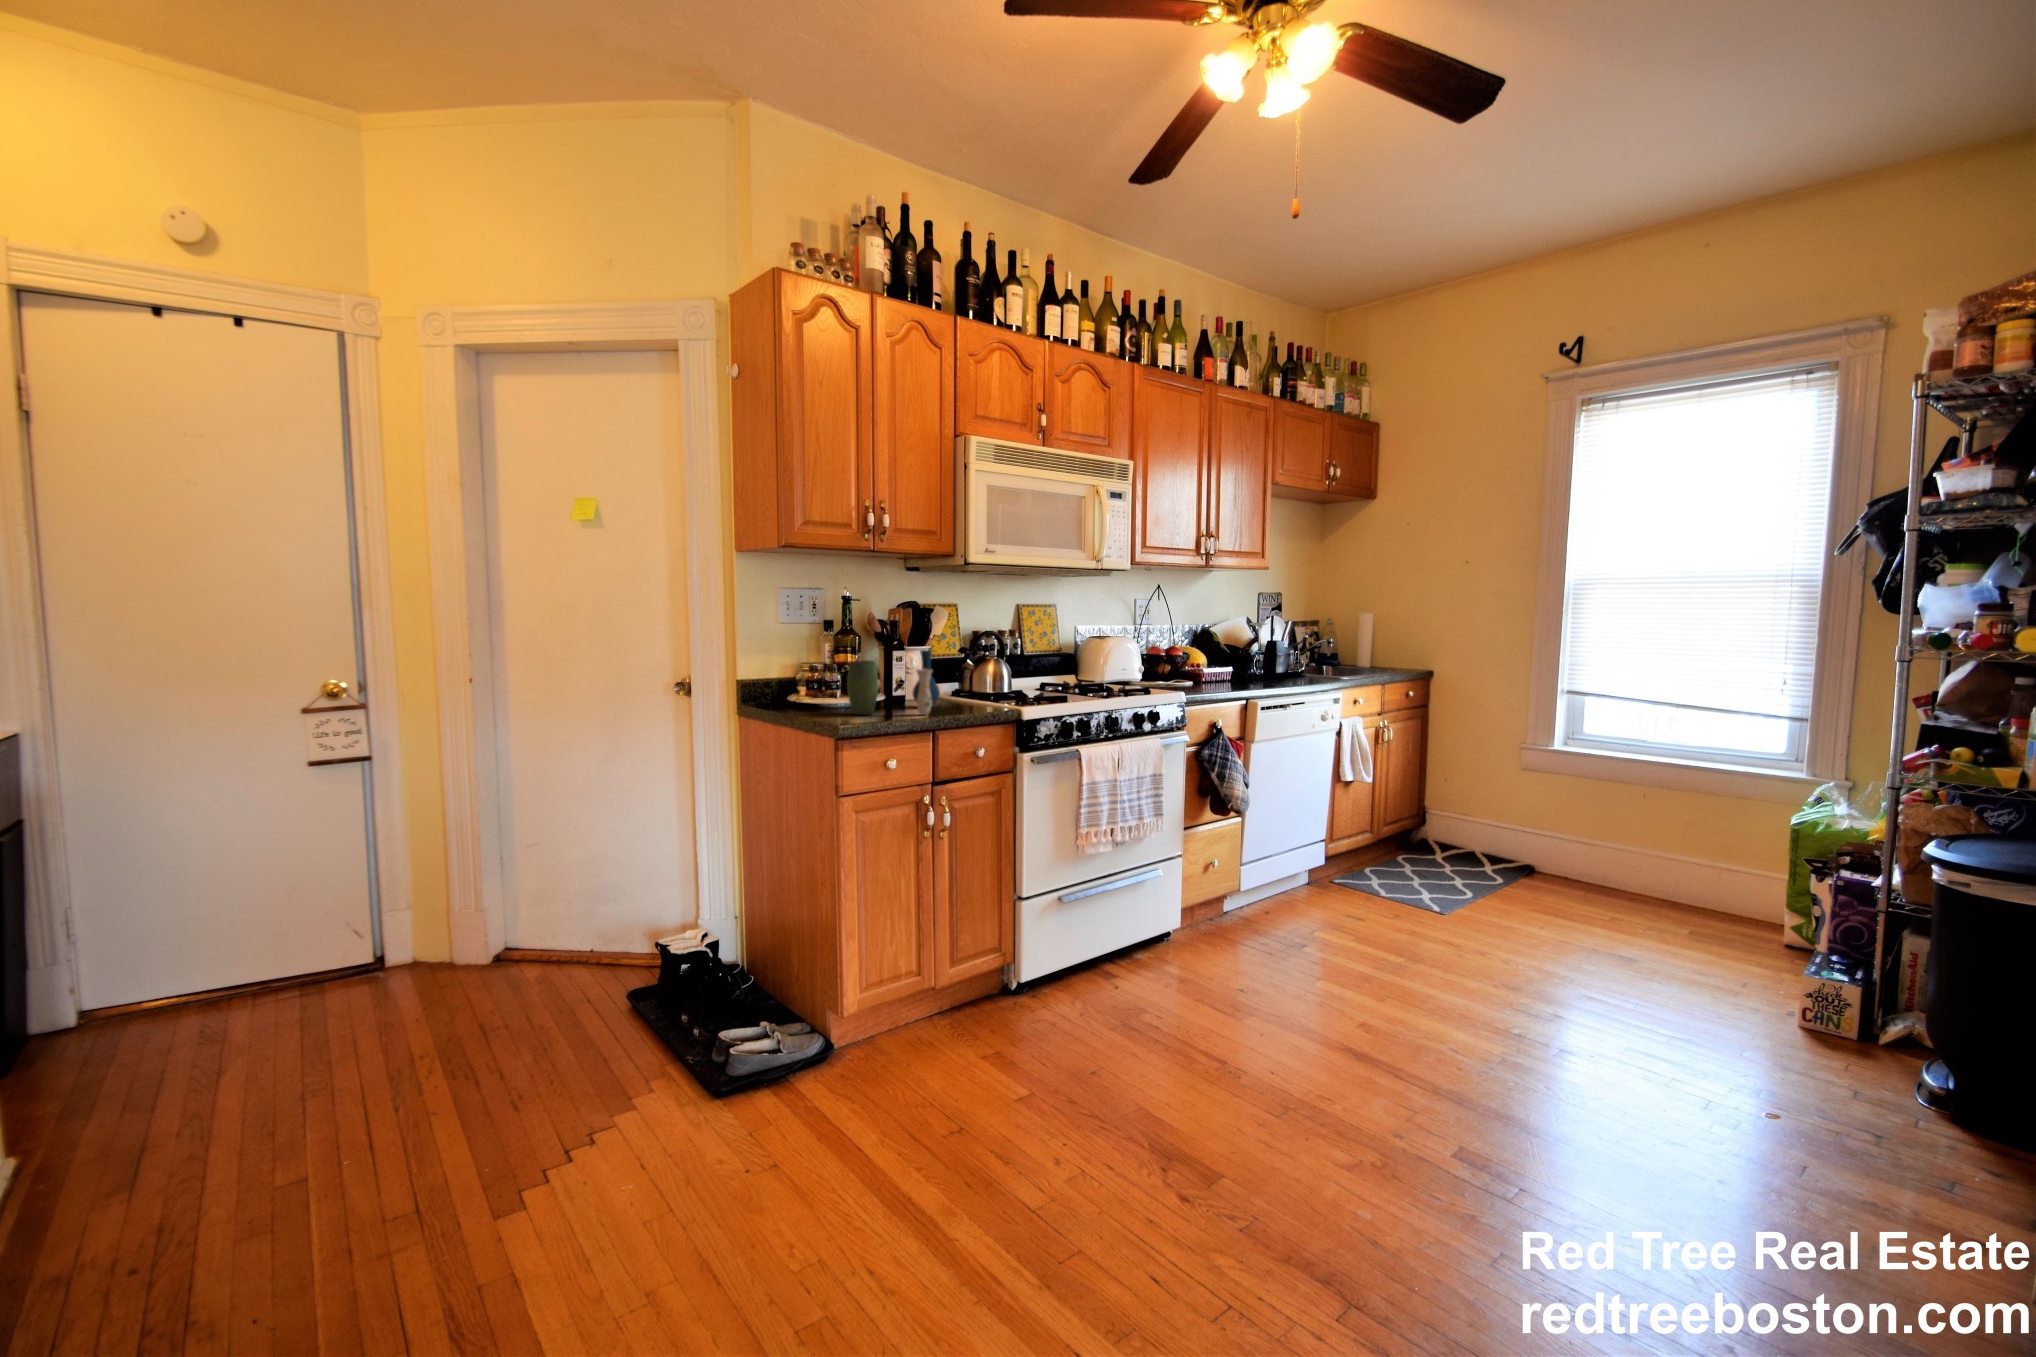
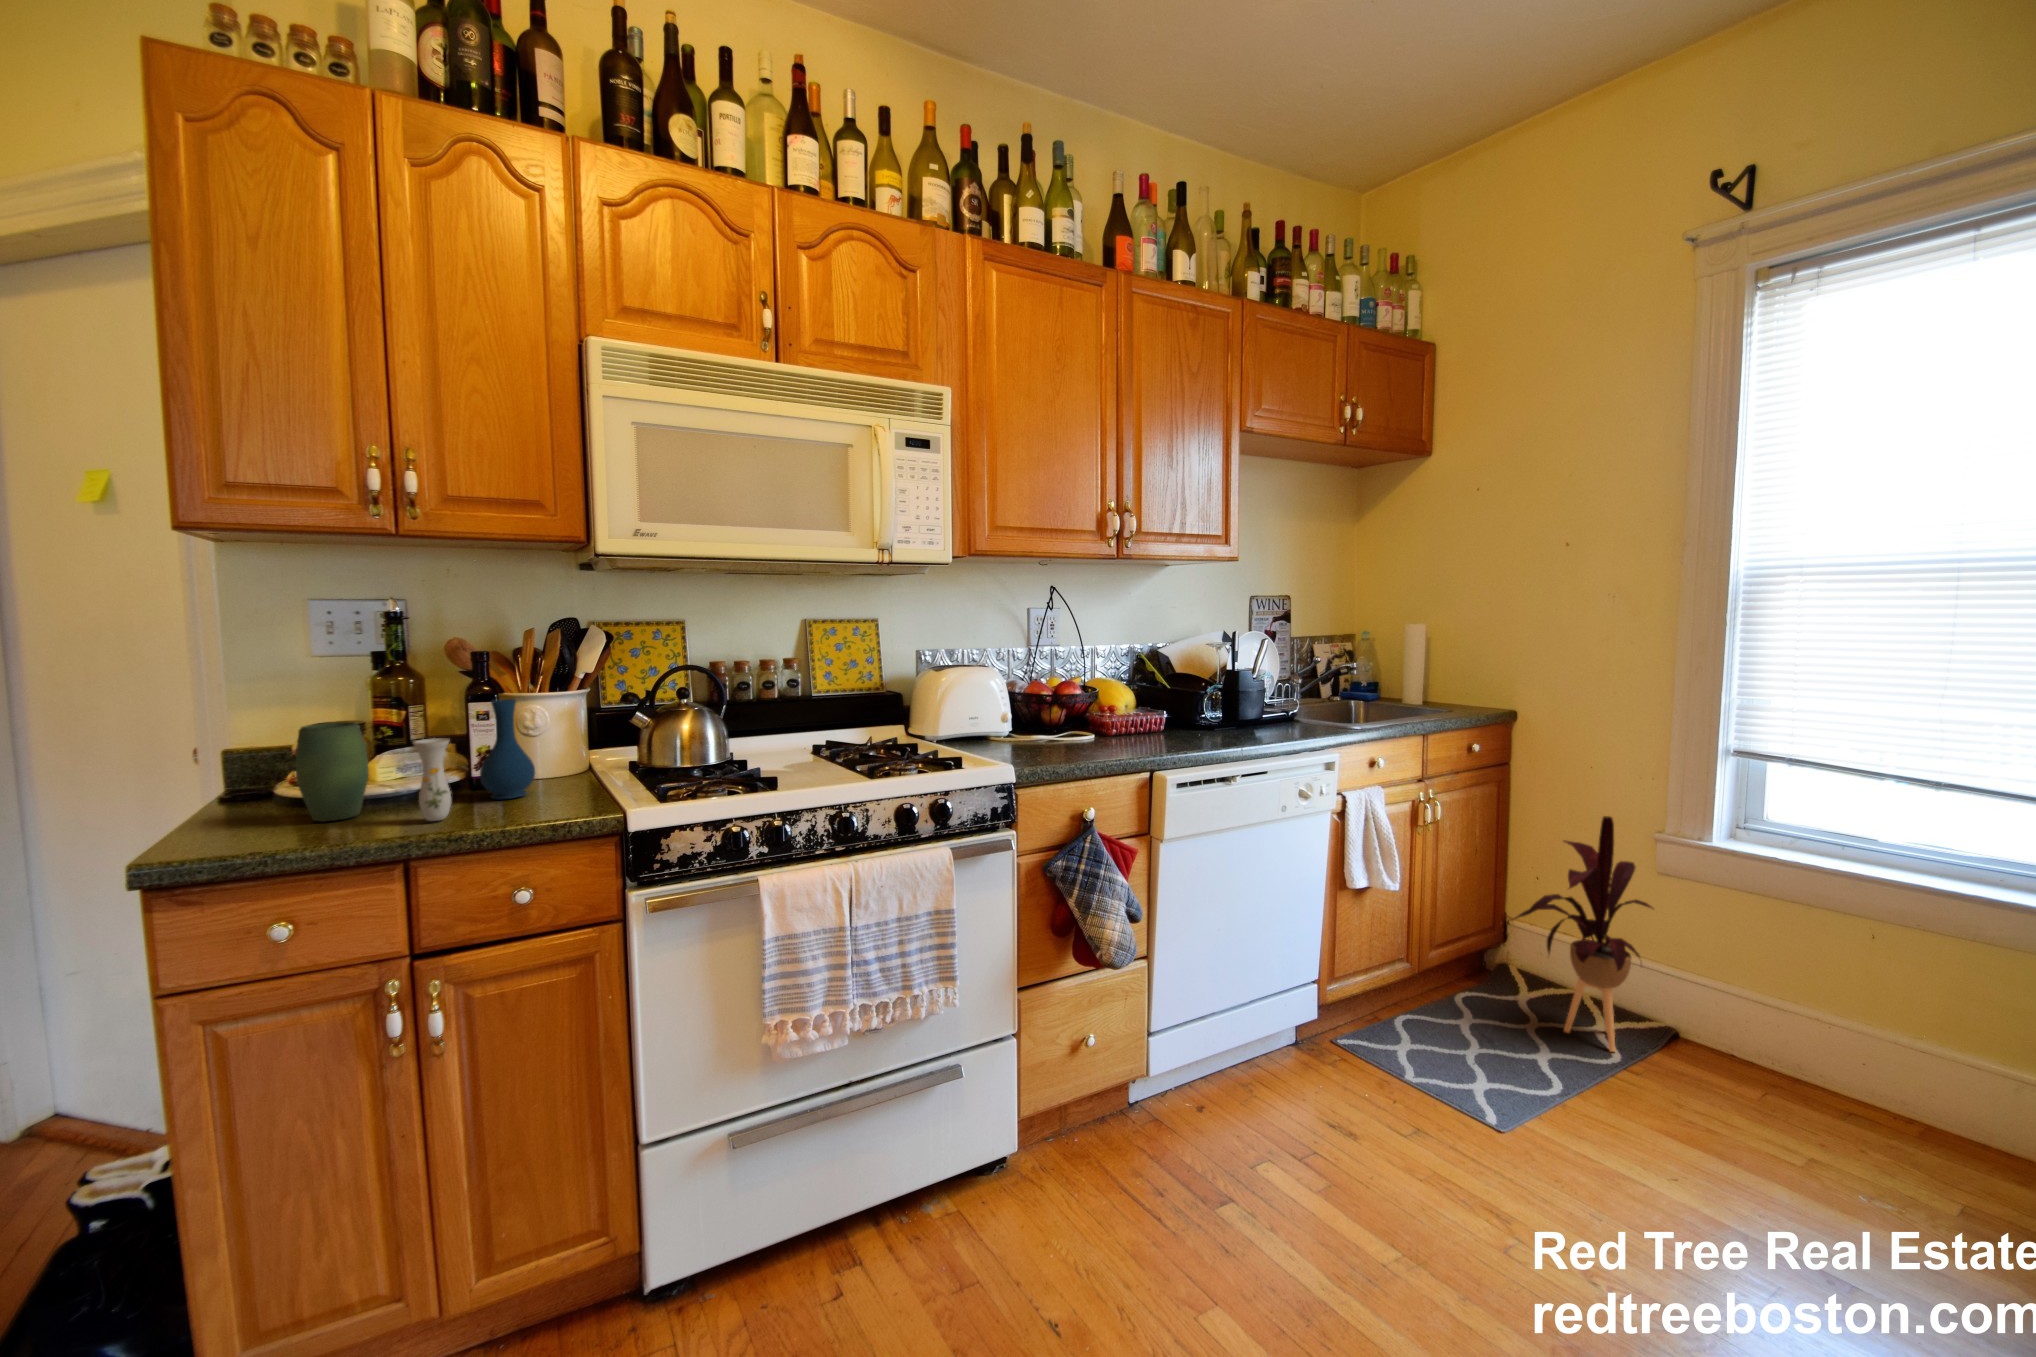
house plant: none [1433,732,1522,877] -> present [1514,816,1654,1052]

